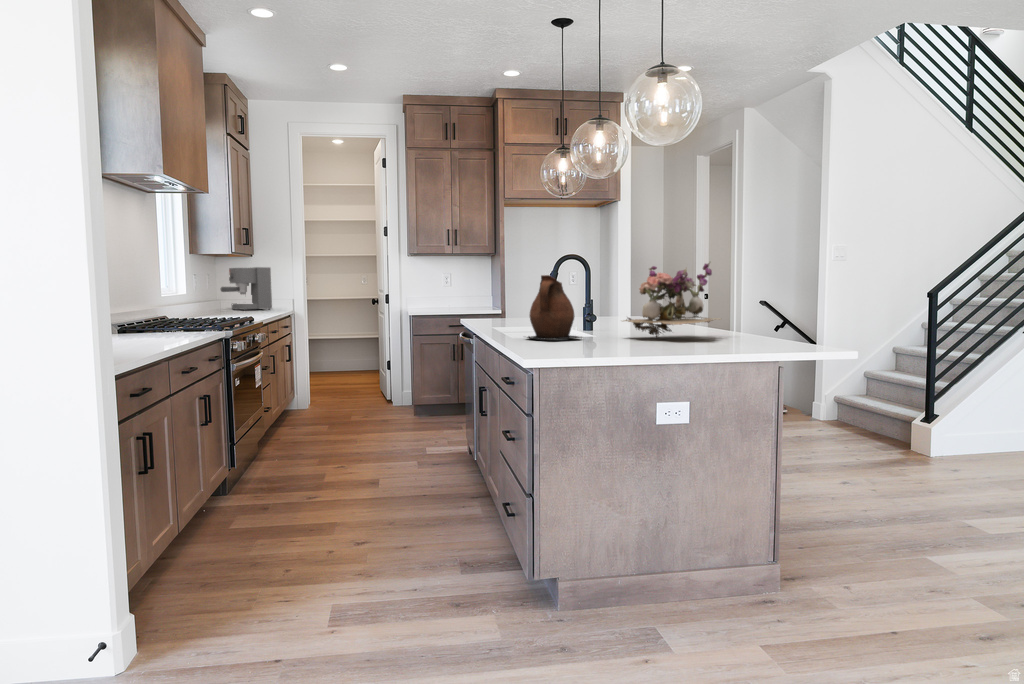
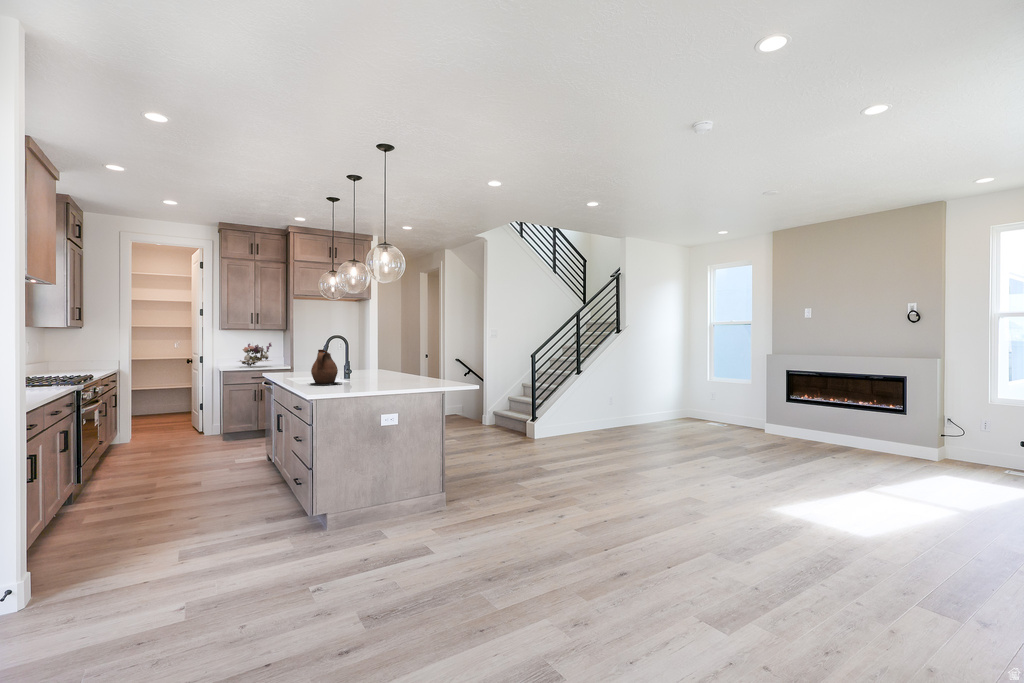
flower arrangement: present [624,262,720,337] -> present [240,343,272,366]
coffee maker: present [221,267,272,310] -> none [50,336,99,369]

